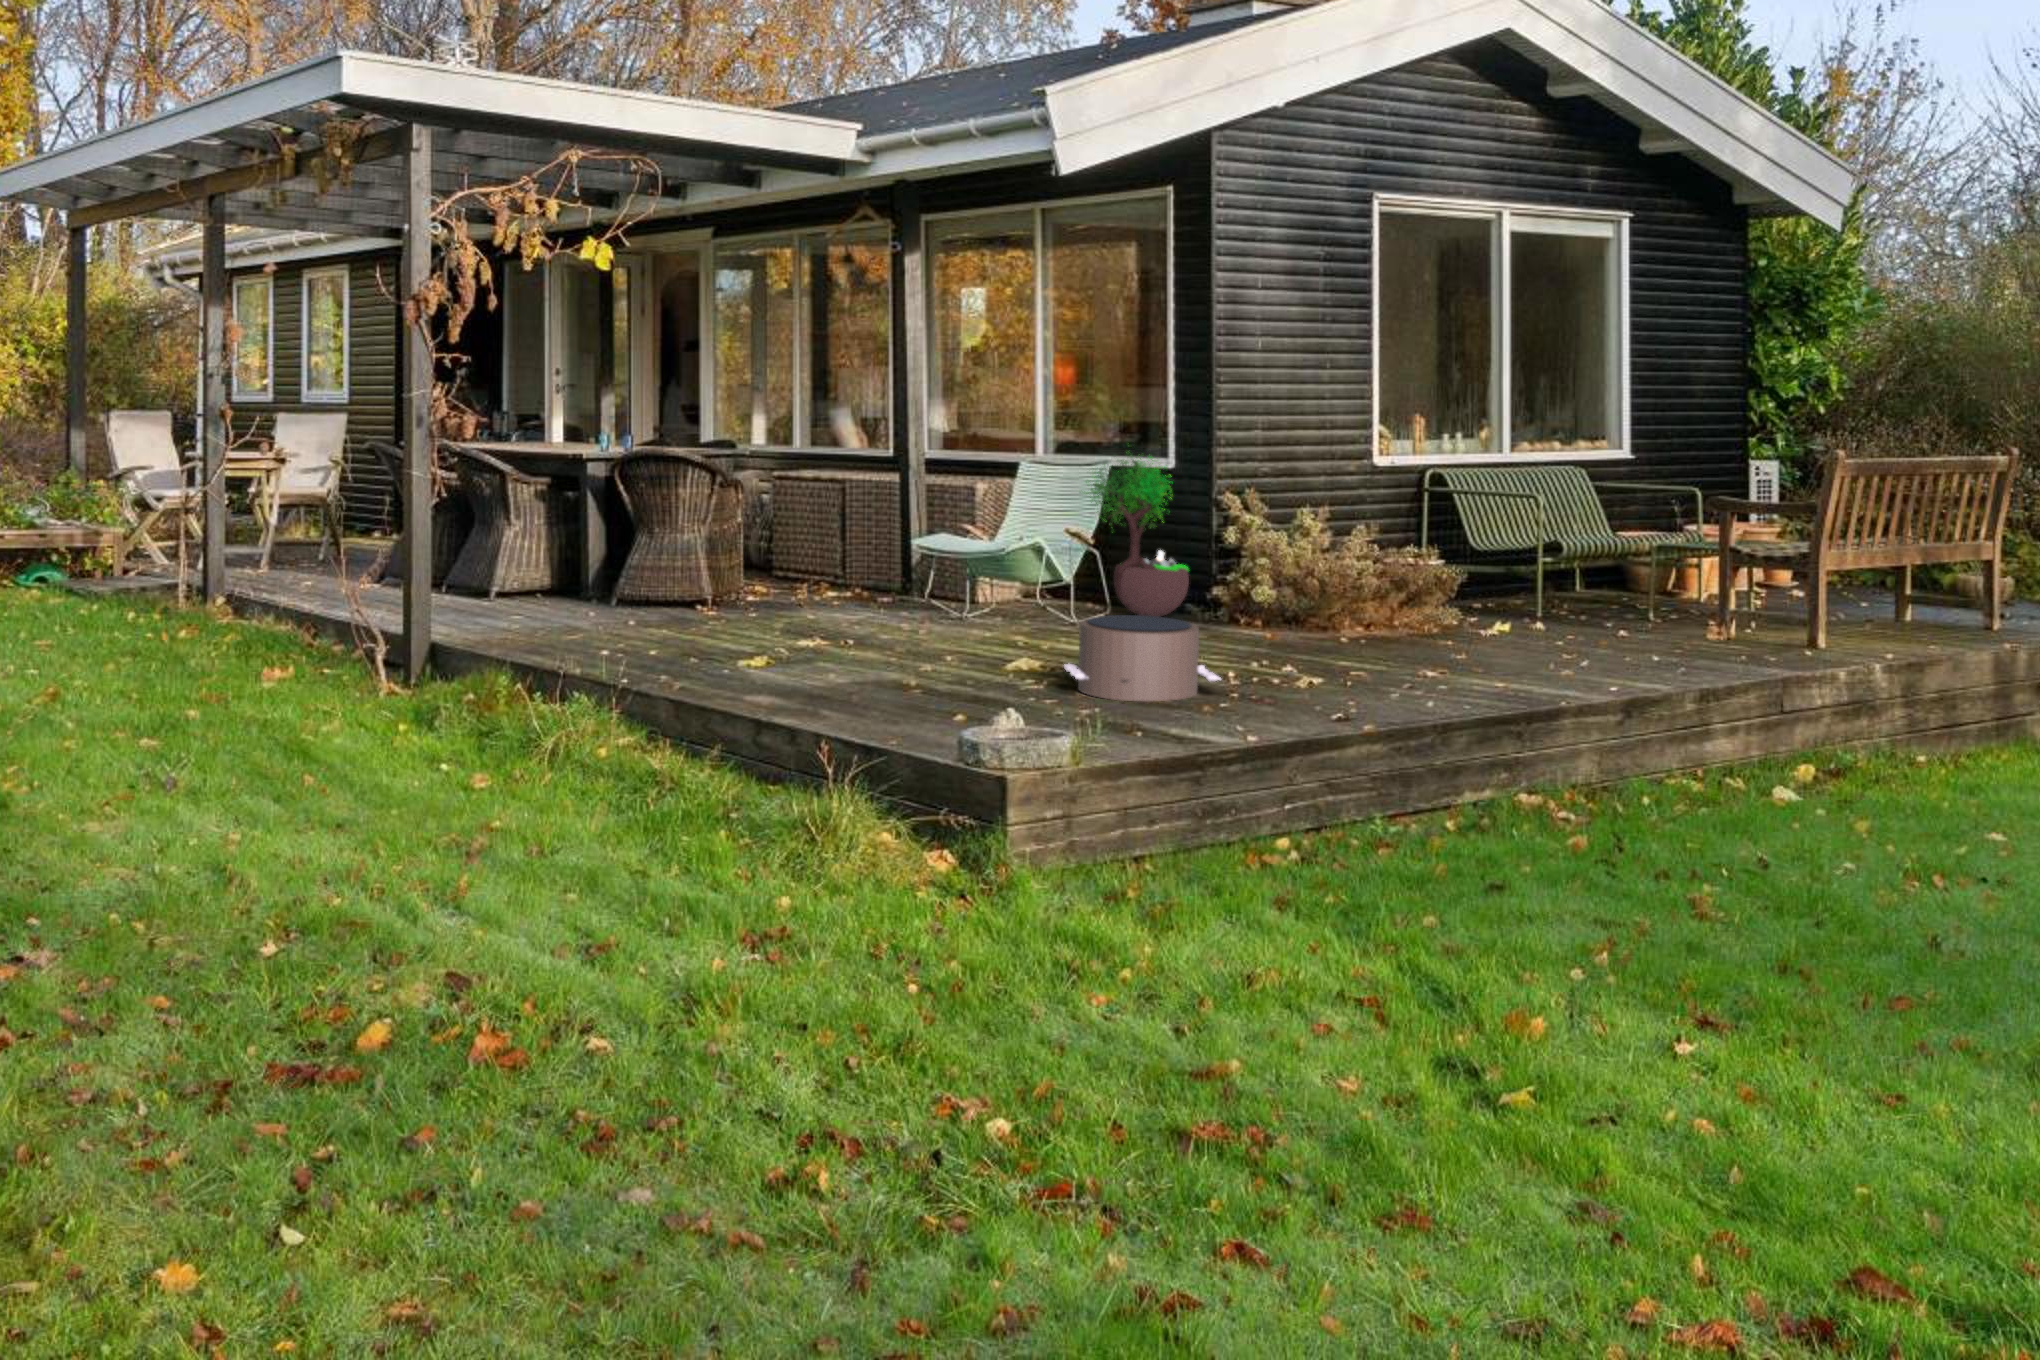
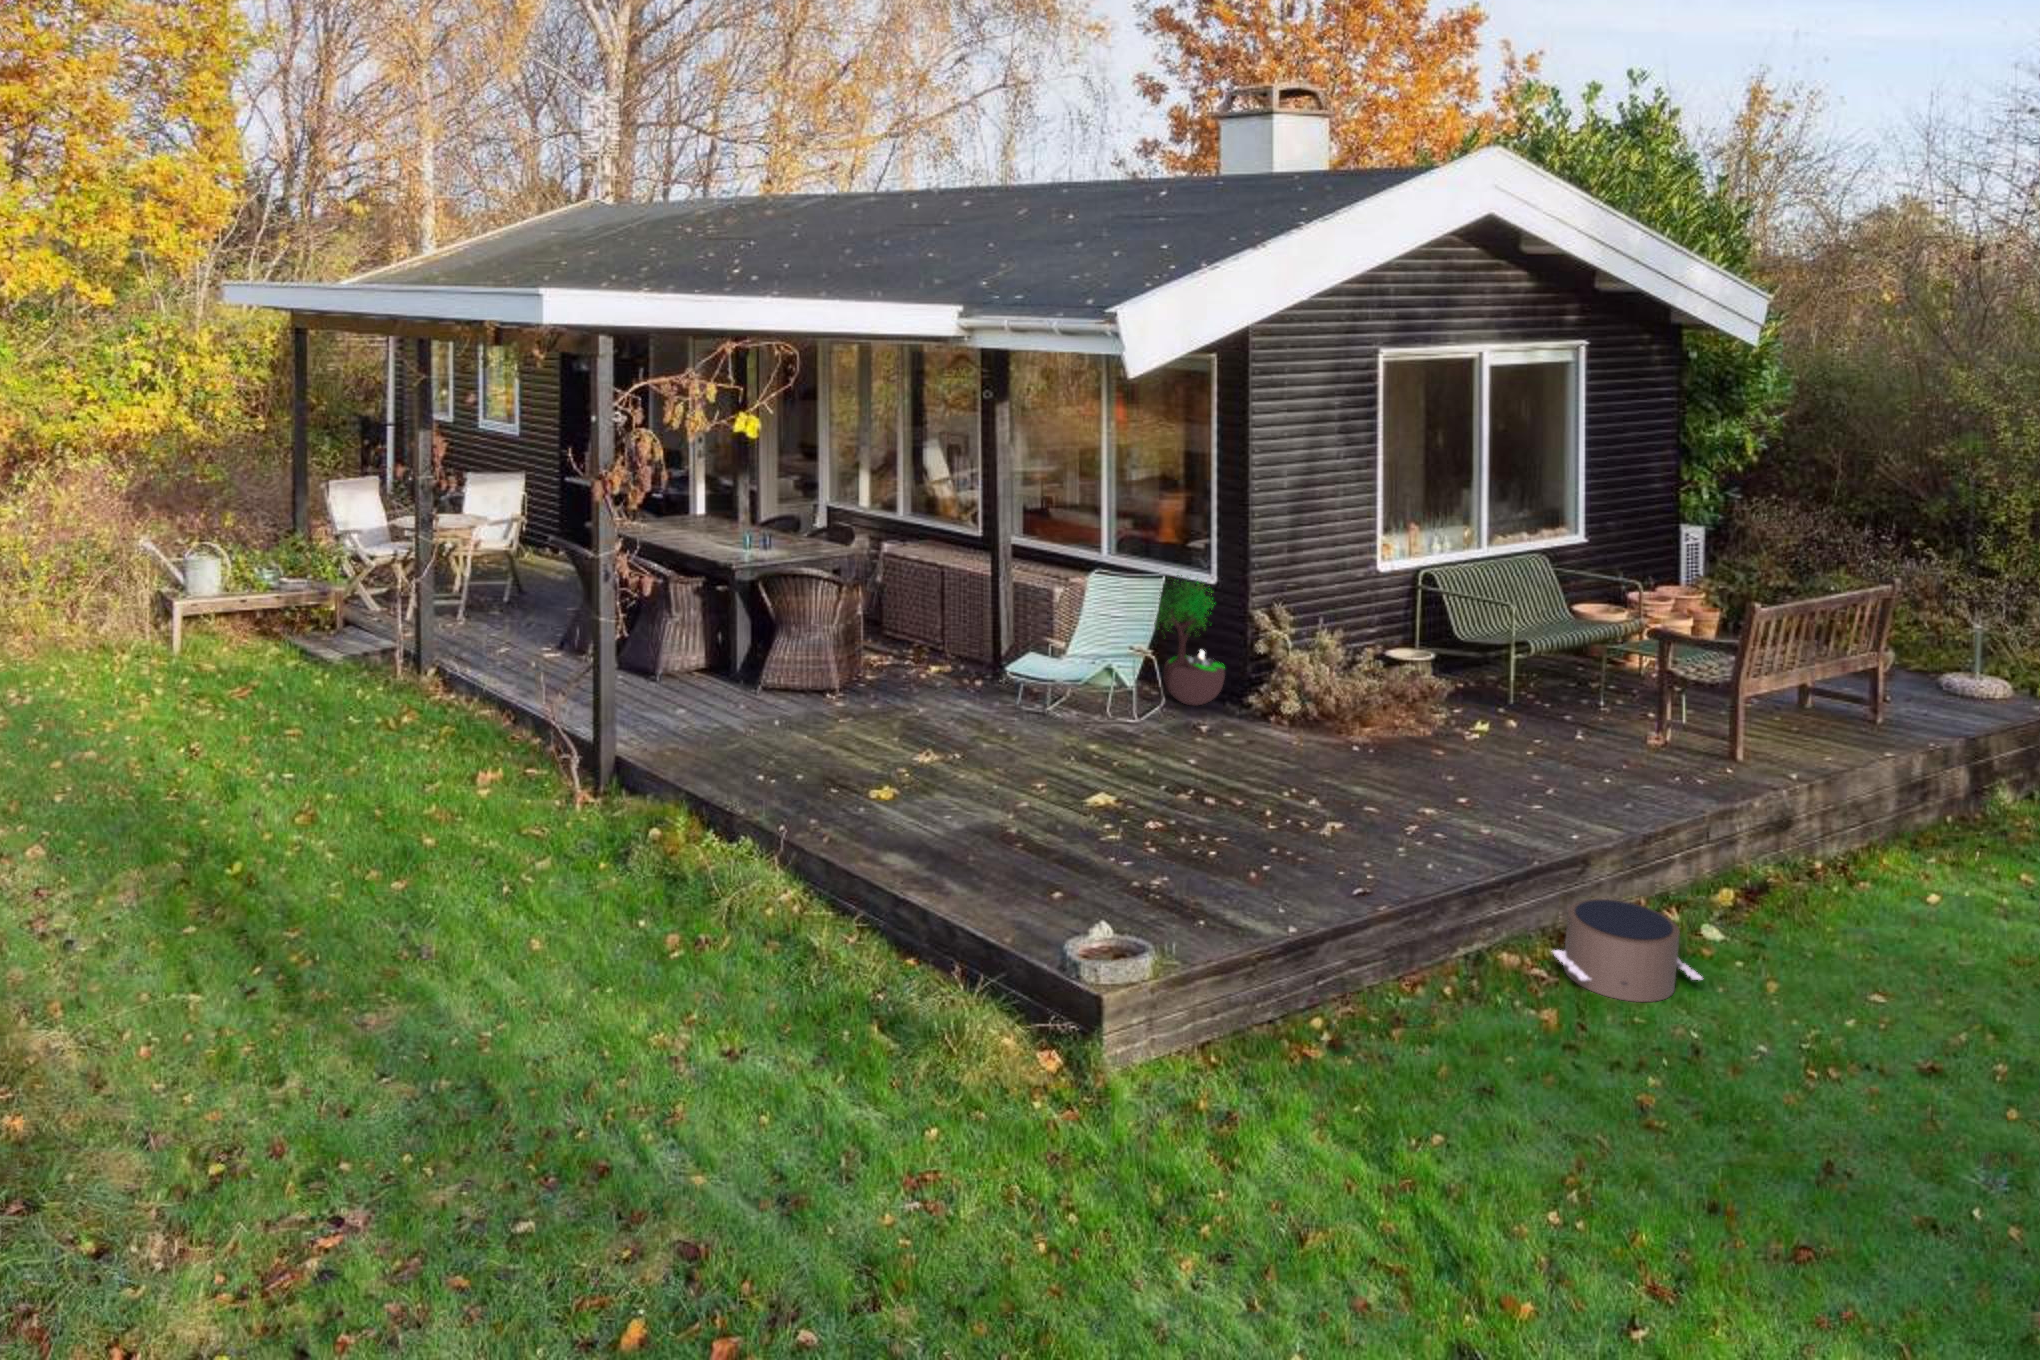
pouf: present [1064,615,1221,701] -> present [1553,899,1703,1002]

